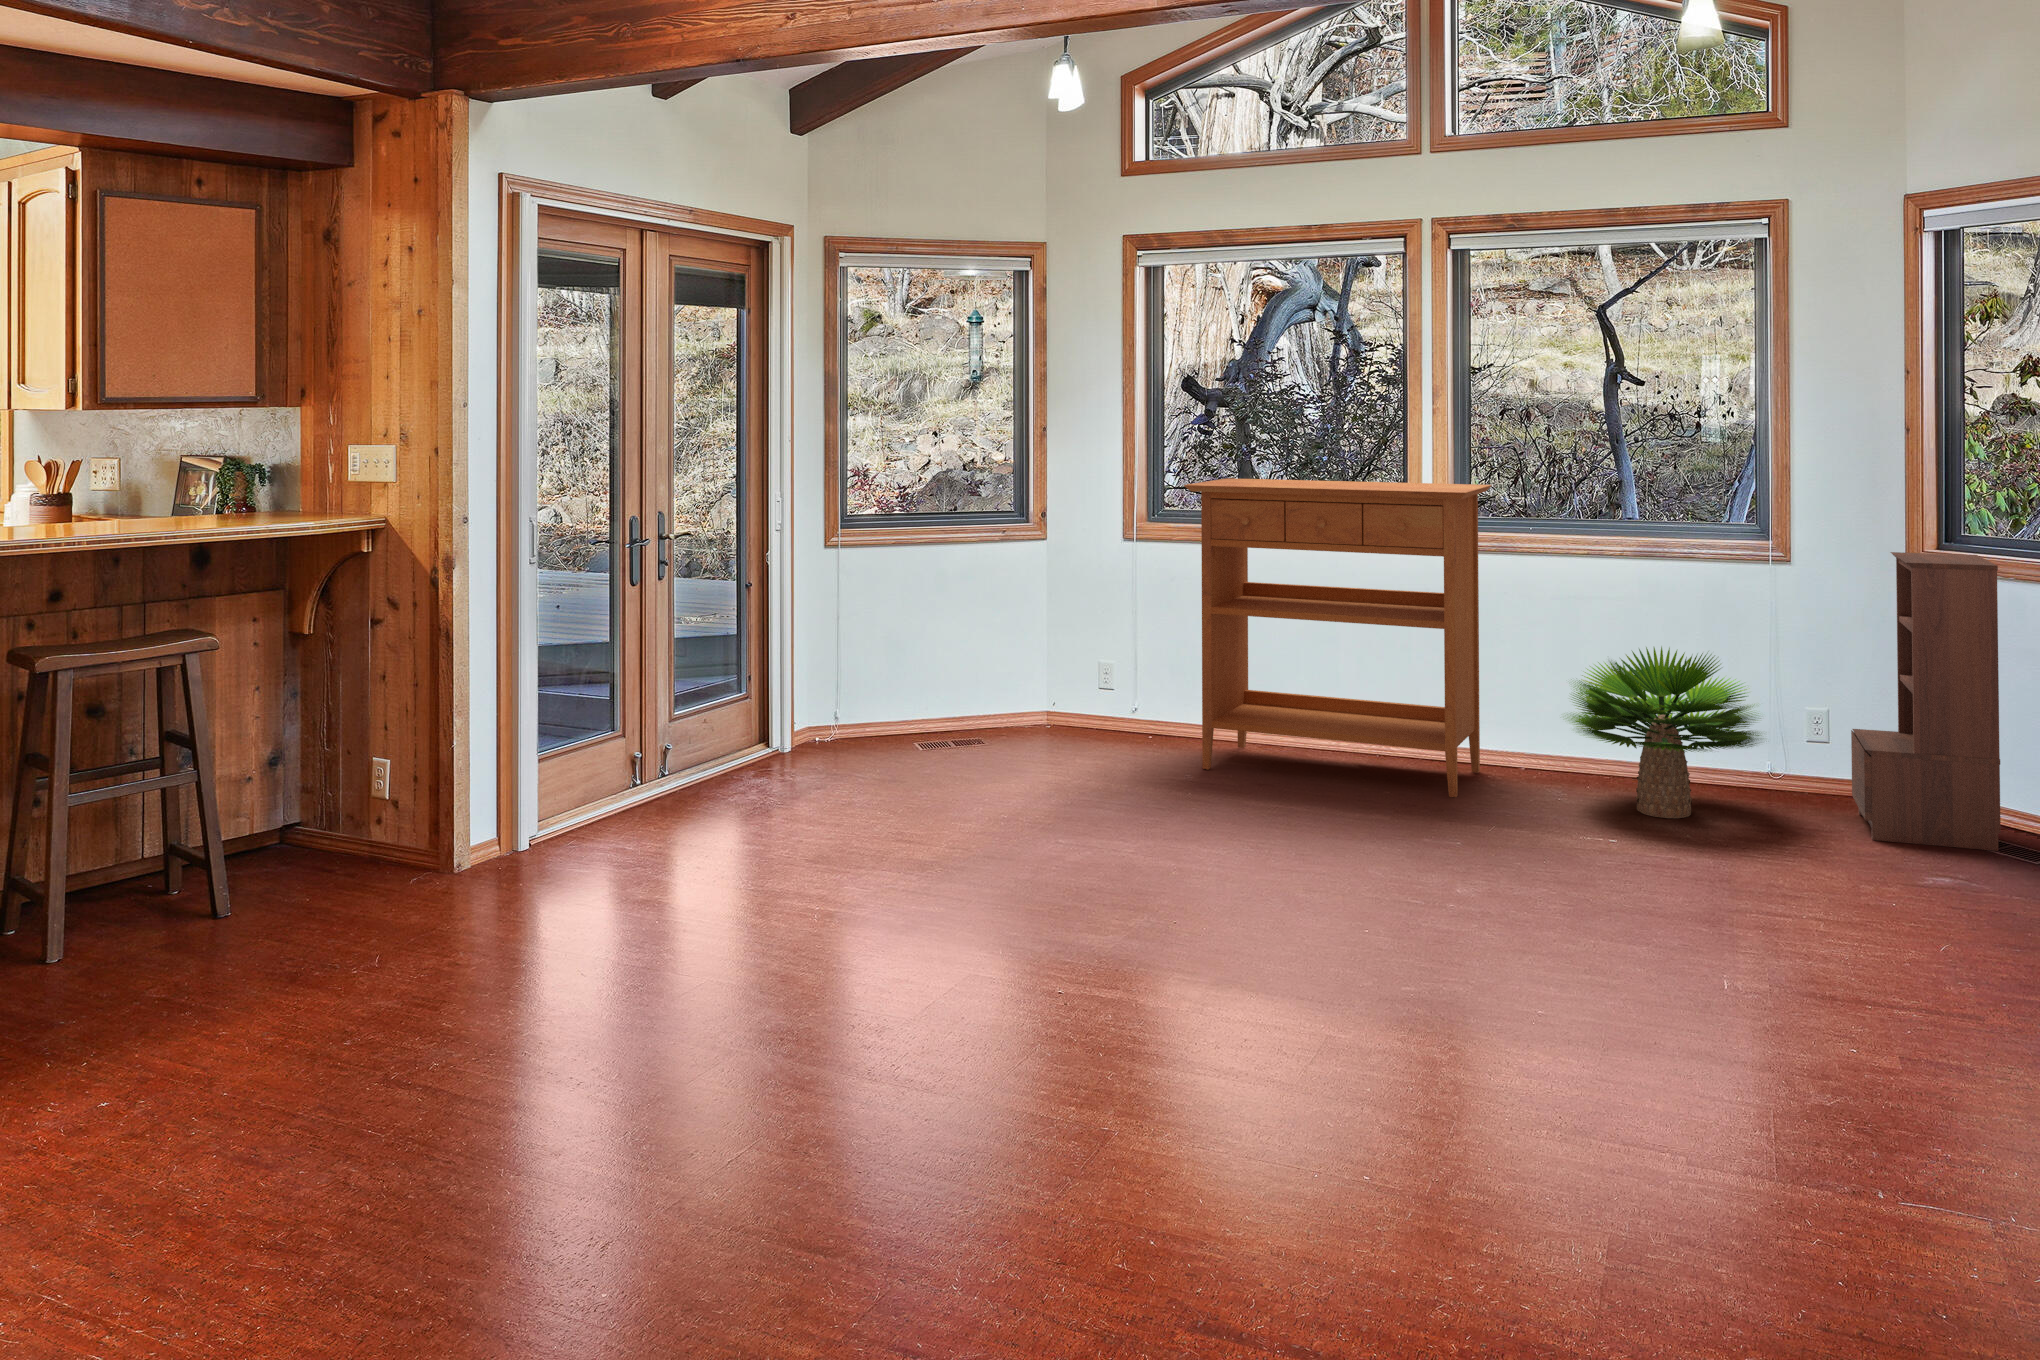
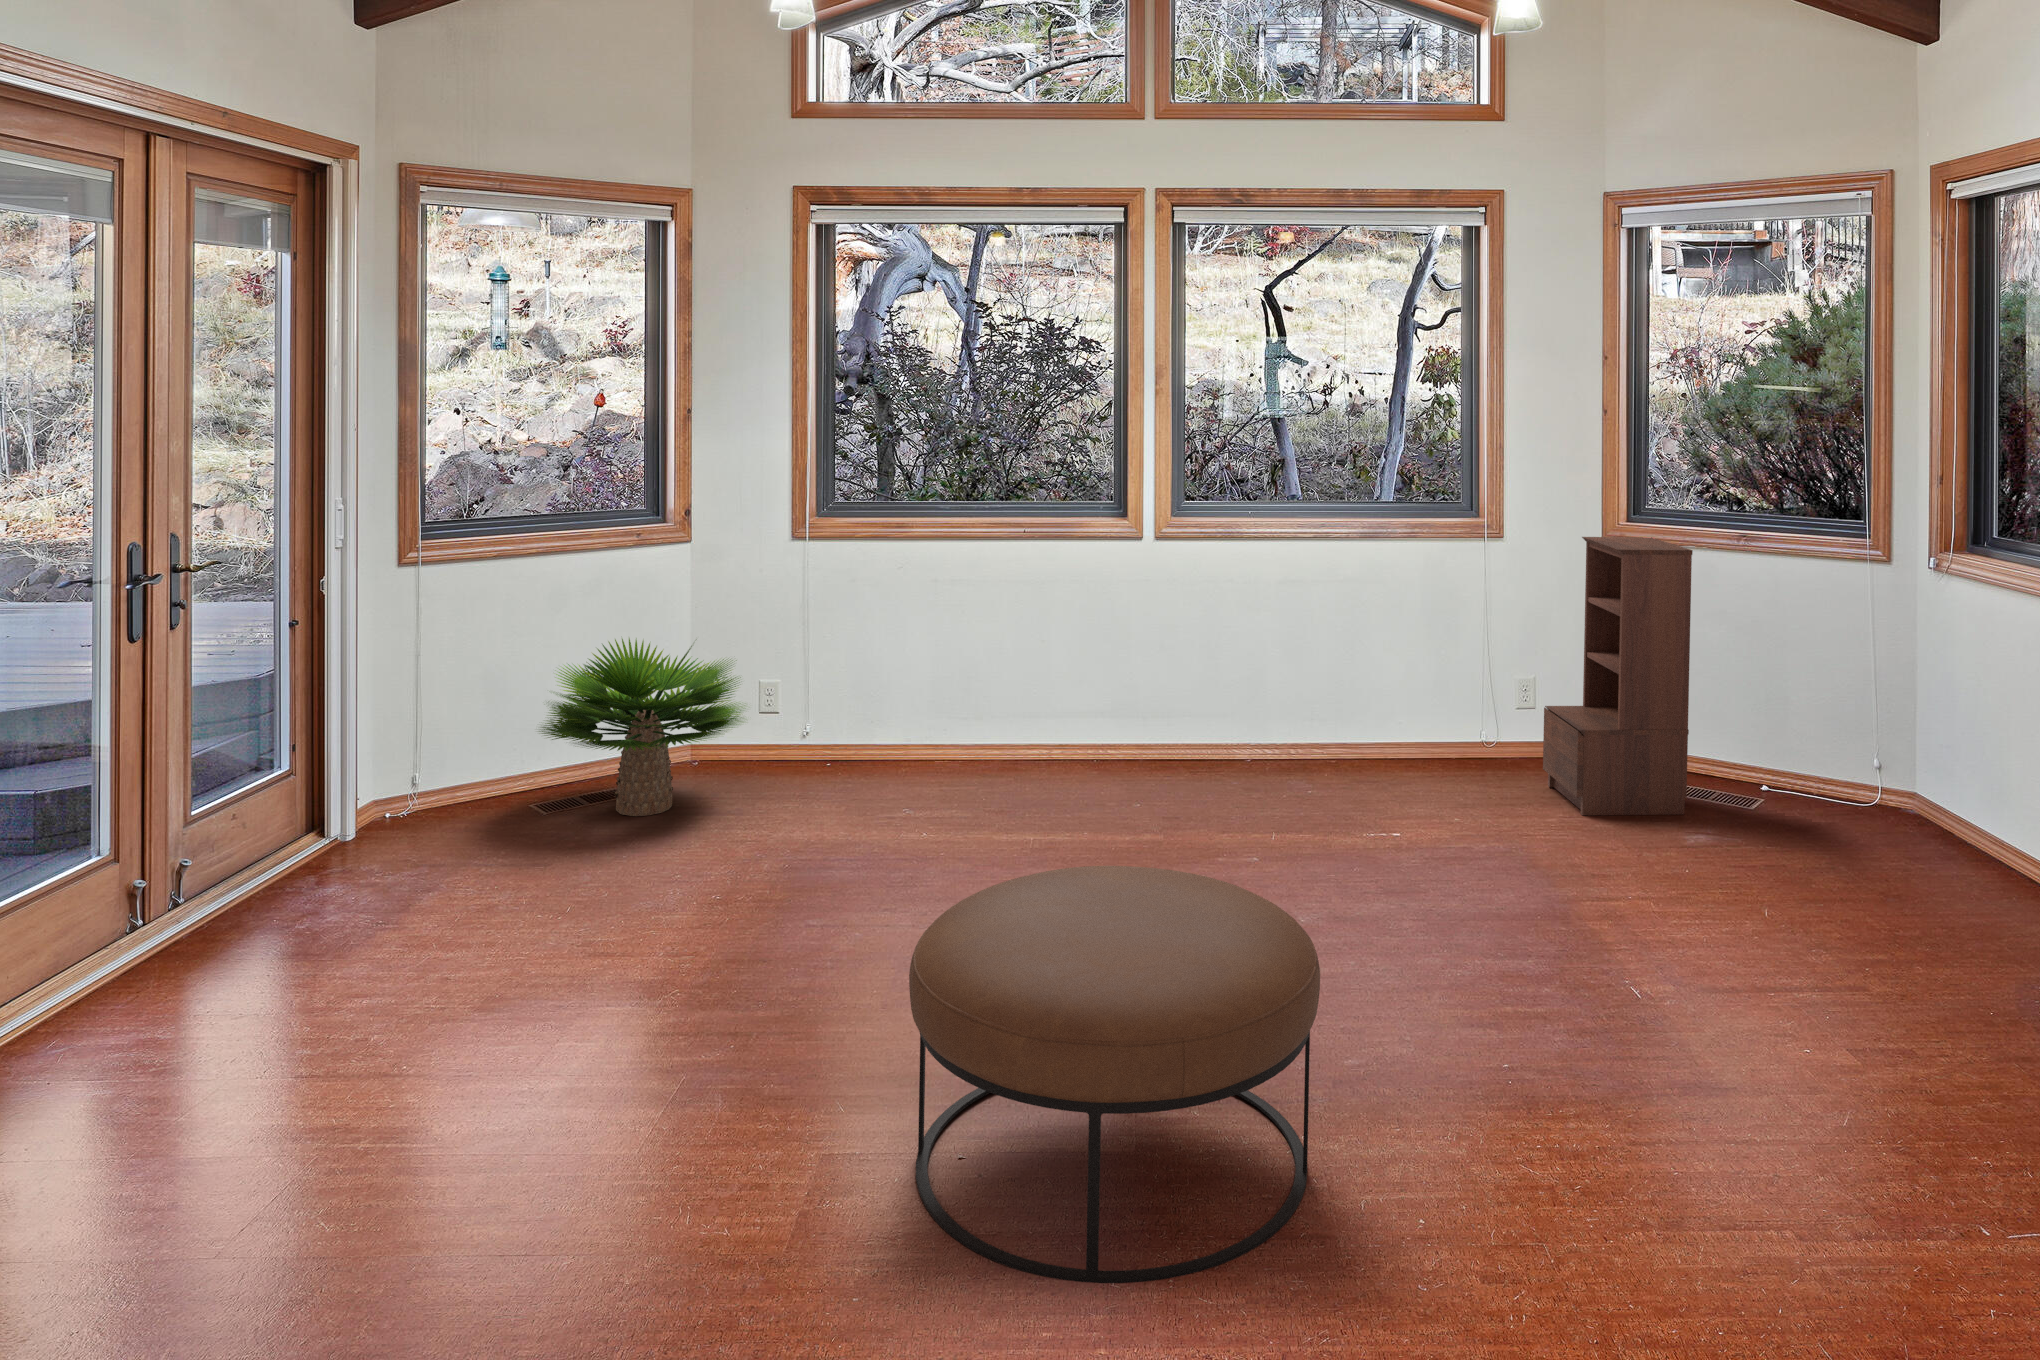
console table: present [1184,478,1492,797] -> none [887,469,1211,811]
potted plant: present [1570,647,1760,818] -> present [539,638,743,816]
ottoman: none [1036,779,1360,1063] -> present [909,866,1320,1283]

